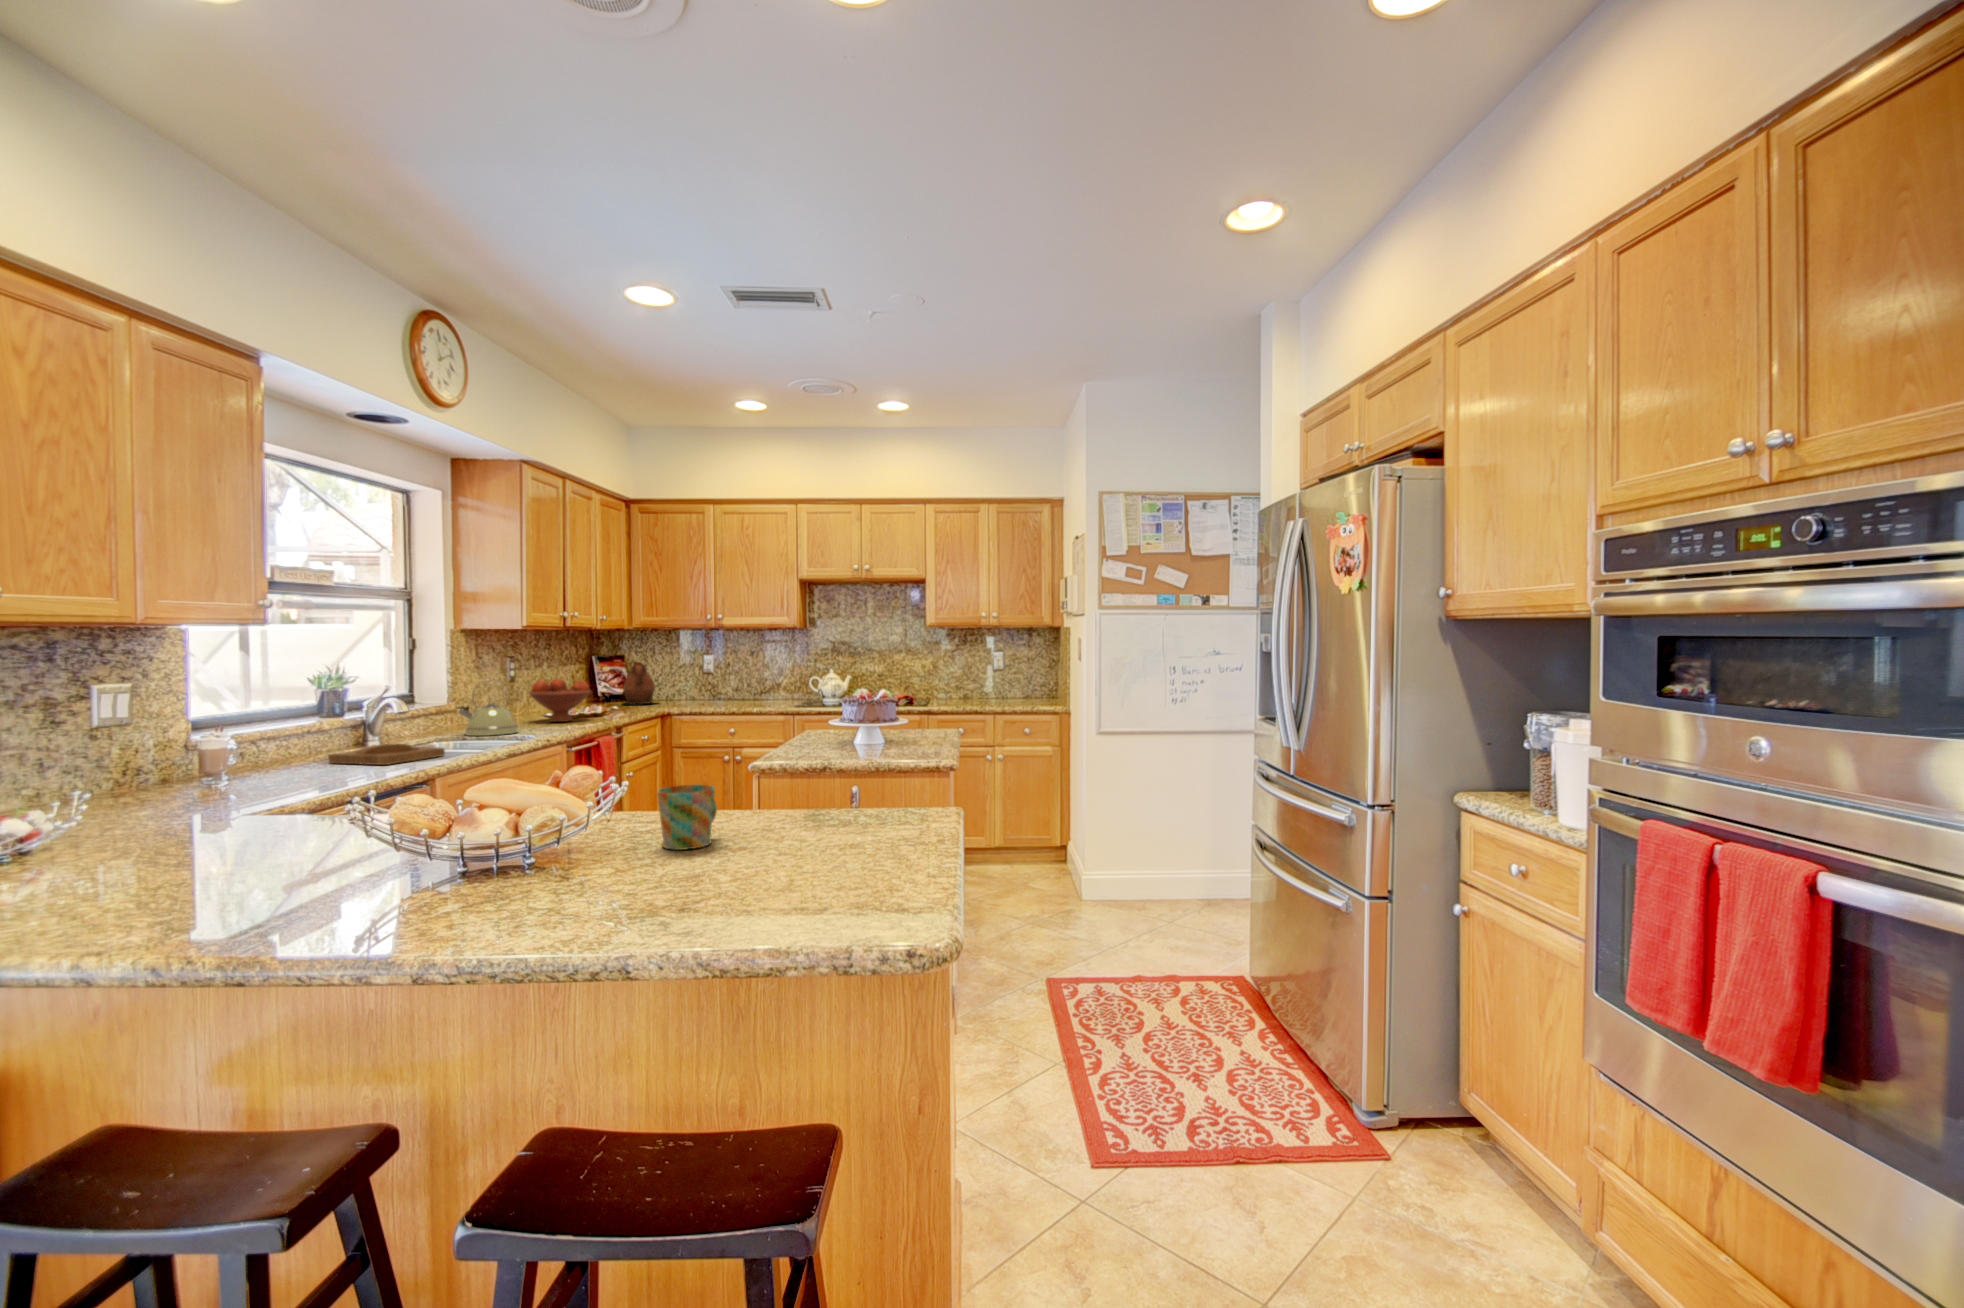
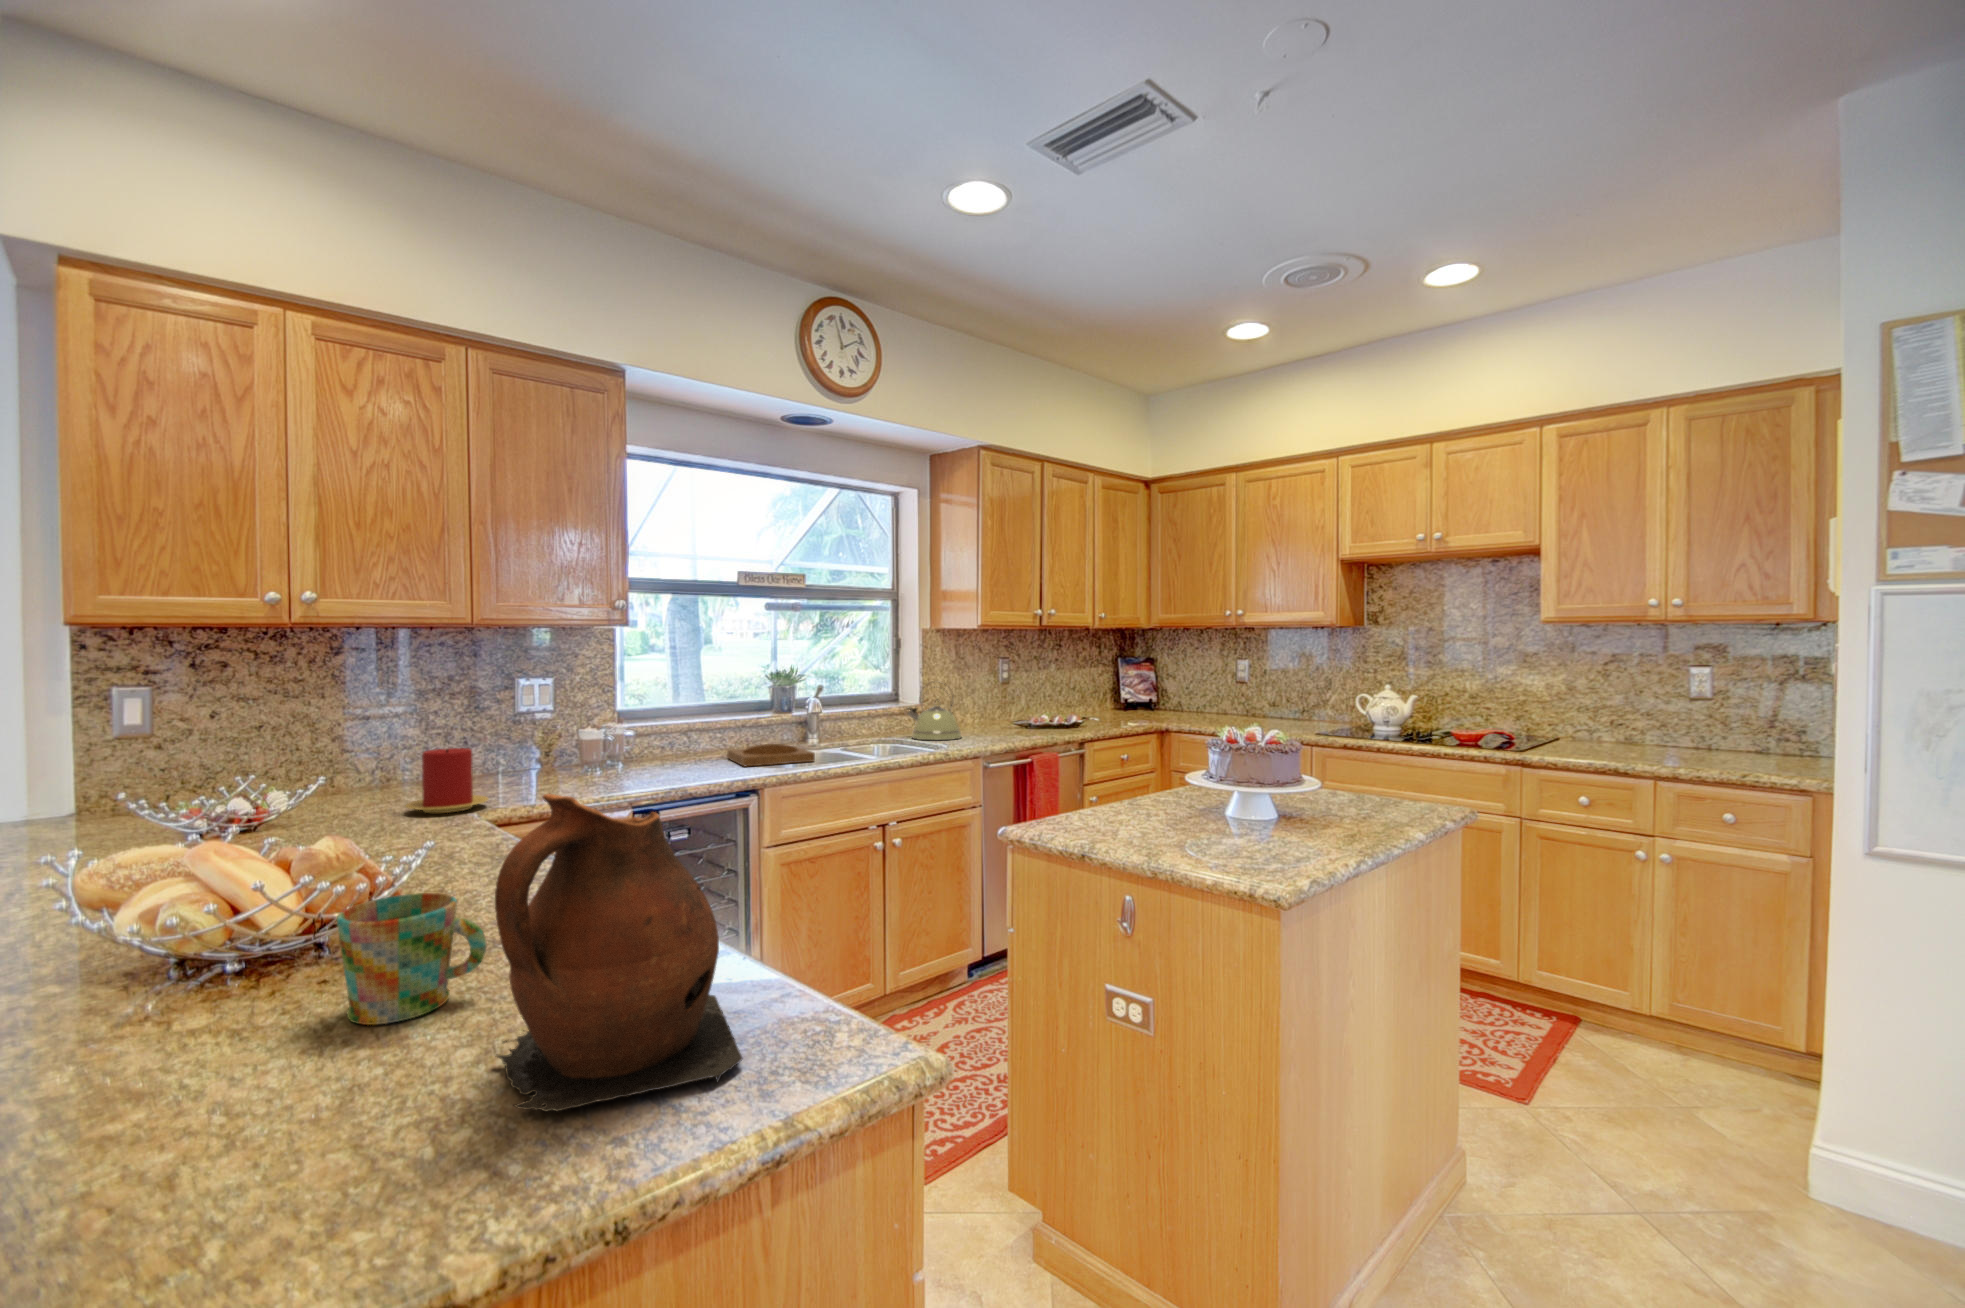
ceramic pitcher: present [623,662,655,704] -> present [495,793,742,1111]
fruit bowl: present [529,679,591,722] -> none [1002,682,1065,730]
candle: none [145,754,242,822] -> present [406,748,488,813]

